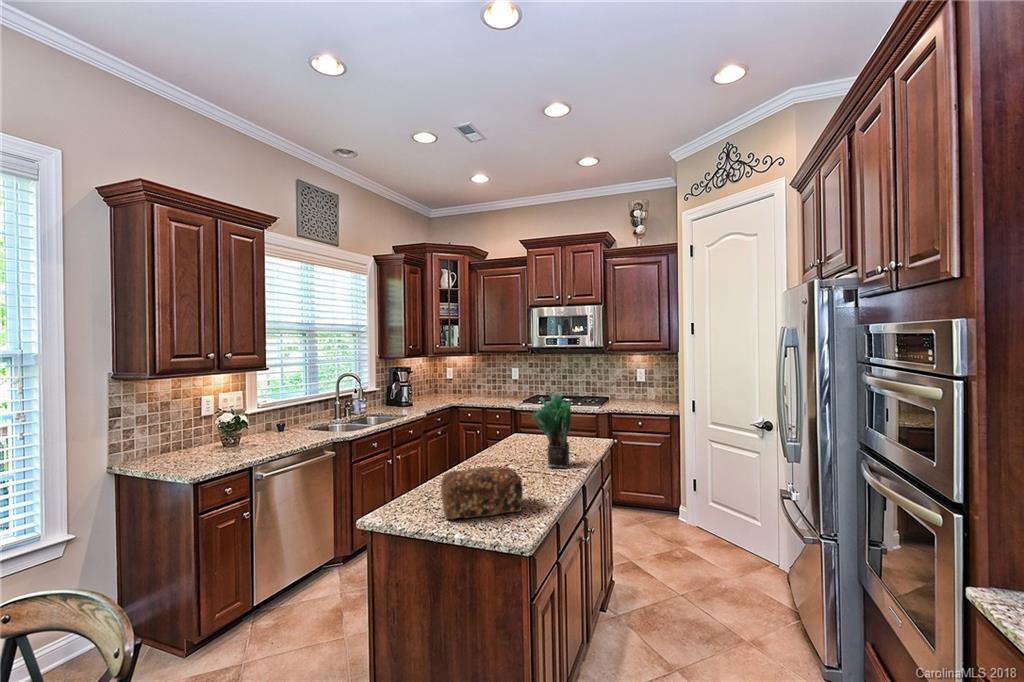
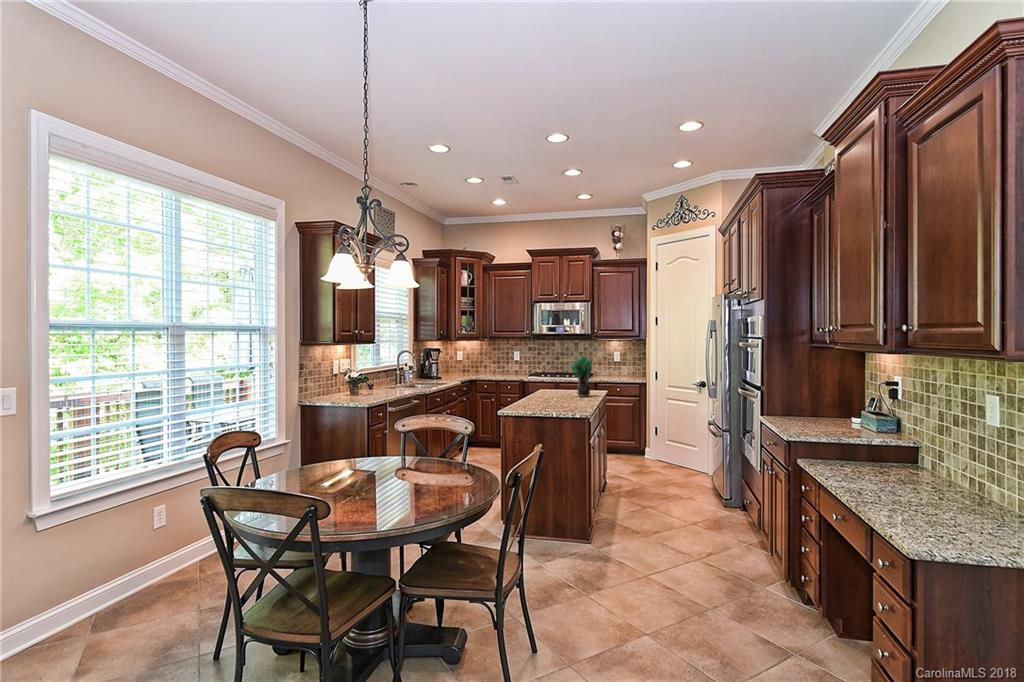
bread loaf: present [441,467,523,520] -> none [536,386,579,408]

